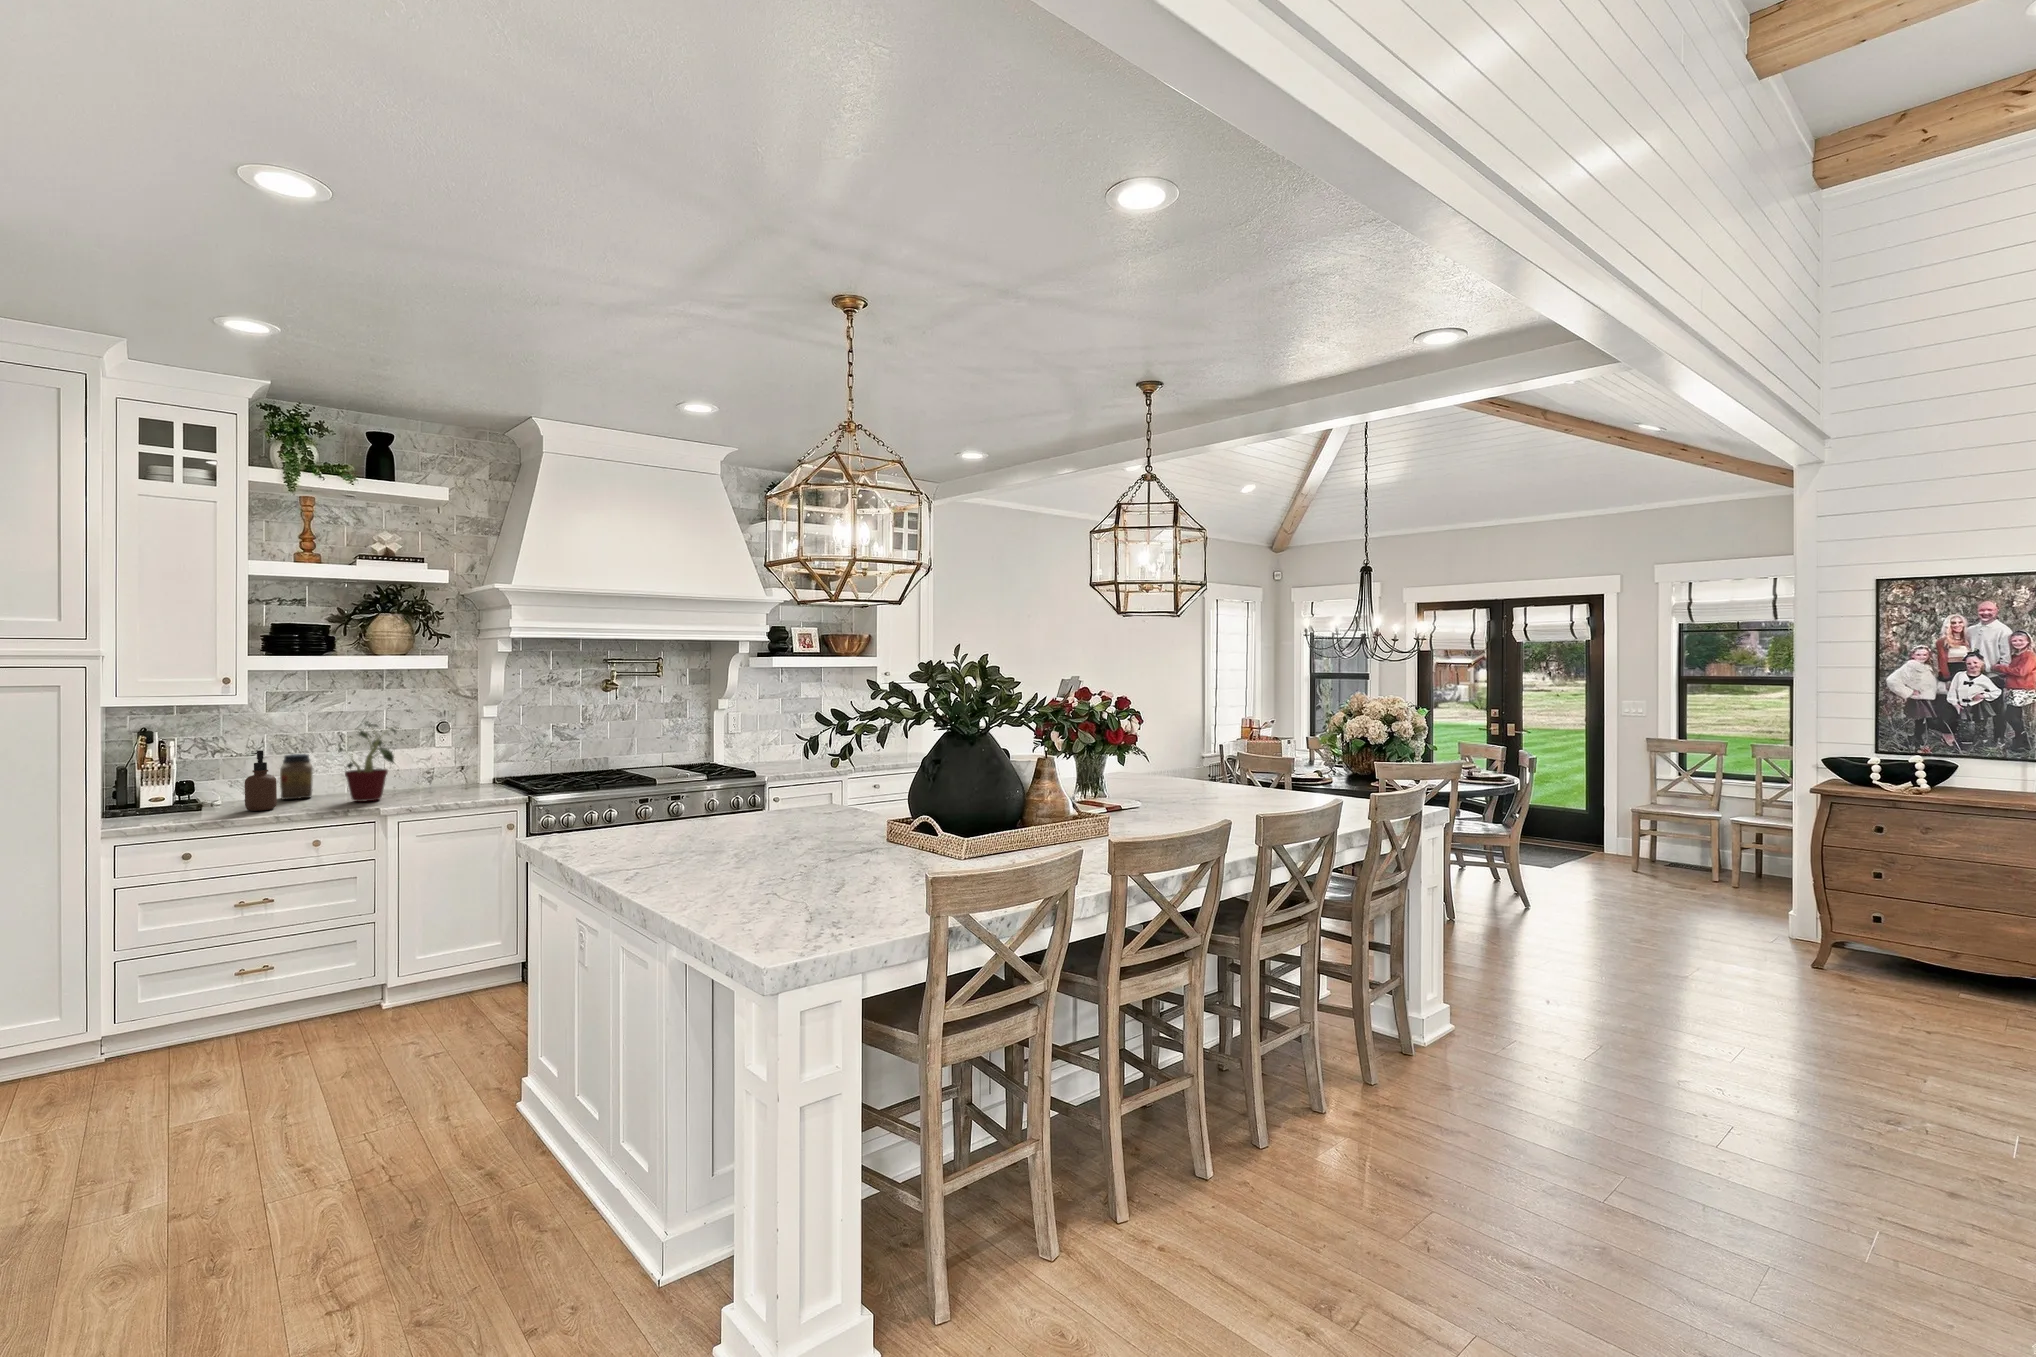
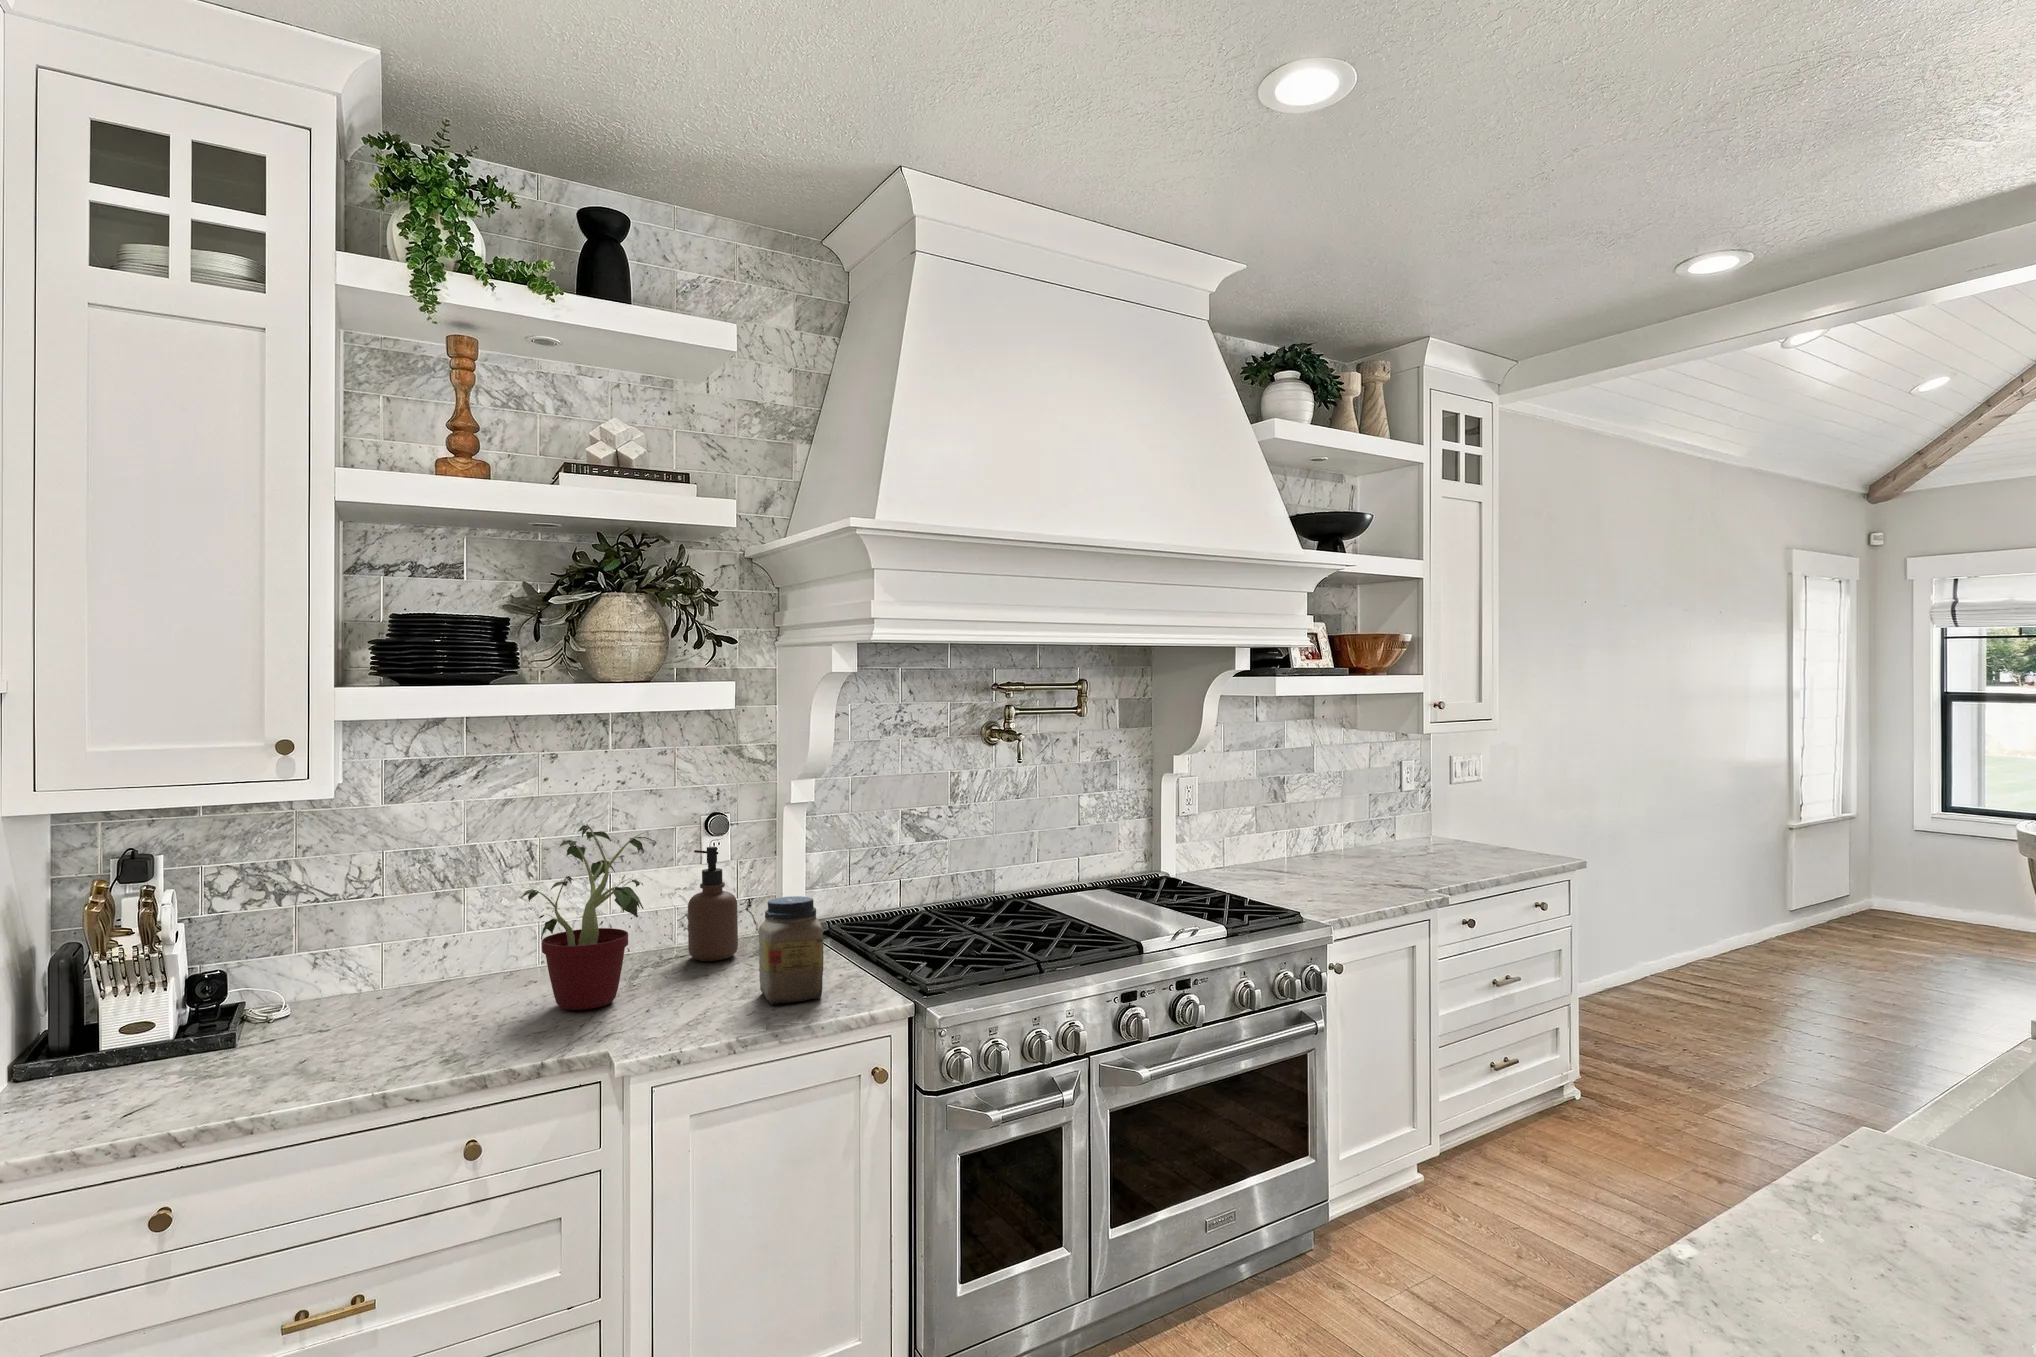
soap dispenser: present [245,750,277,811] -> present [688,847,738,961]
jar: present [280,754,313,799] -> present [759,896,824,1004]

